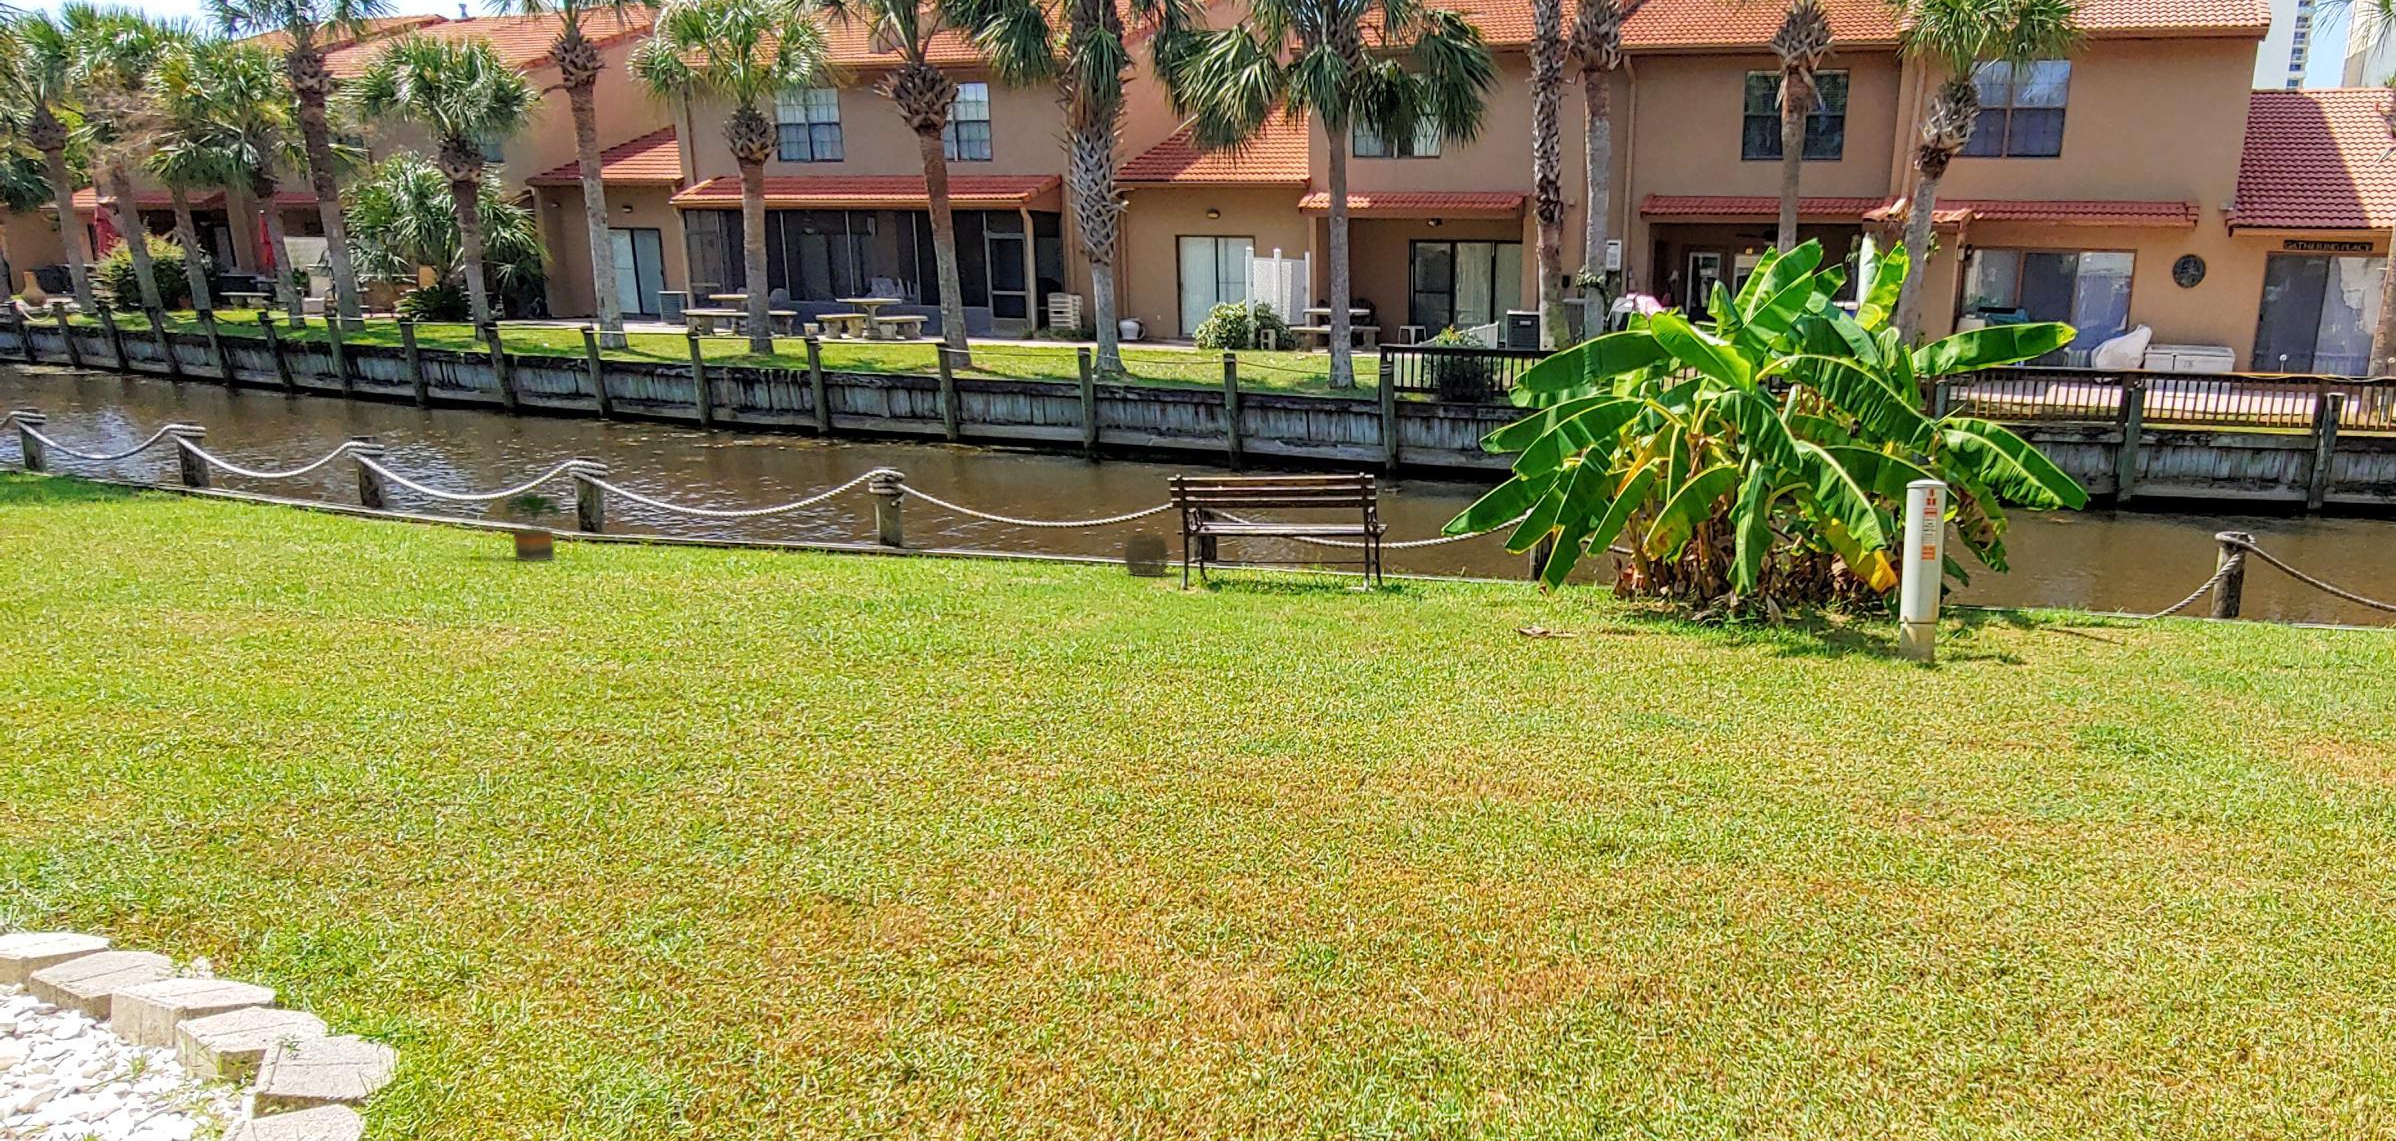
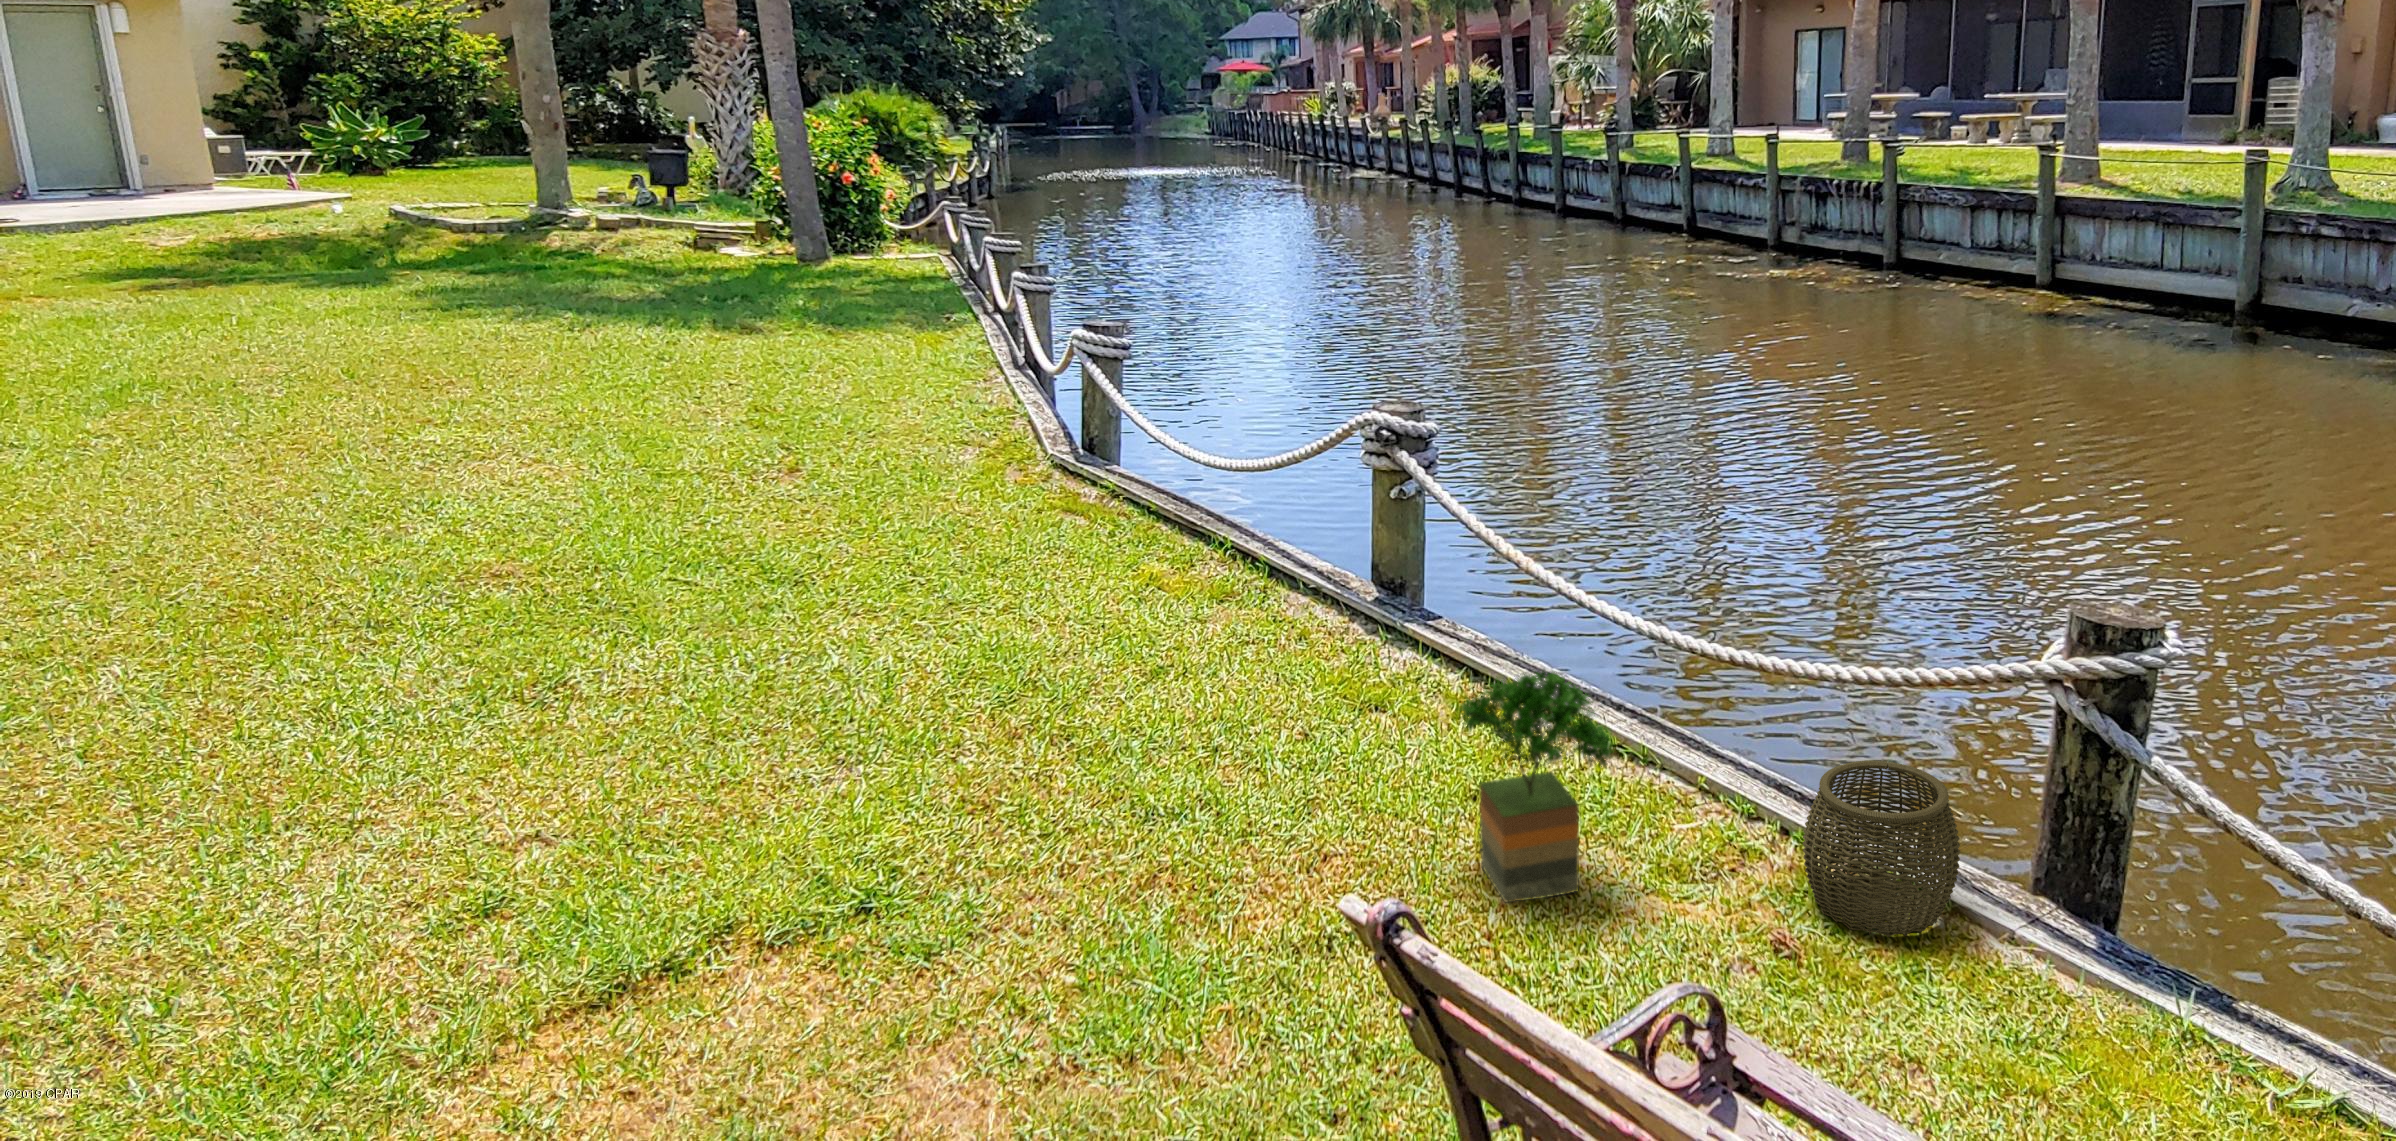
potted tree: present [506,495,561,562] -> present [1460,672,1612,902]

